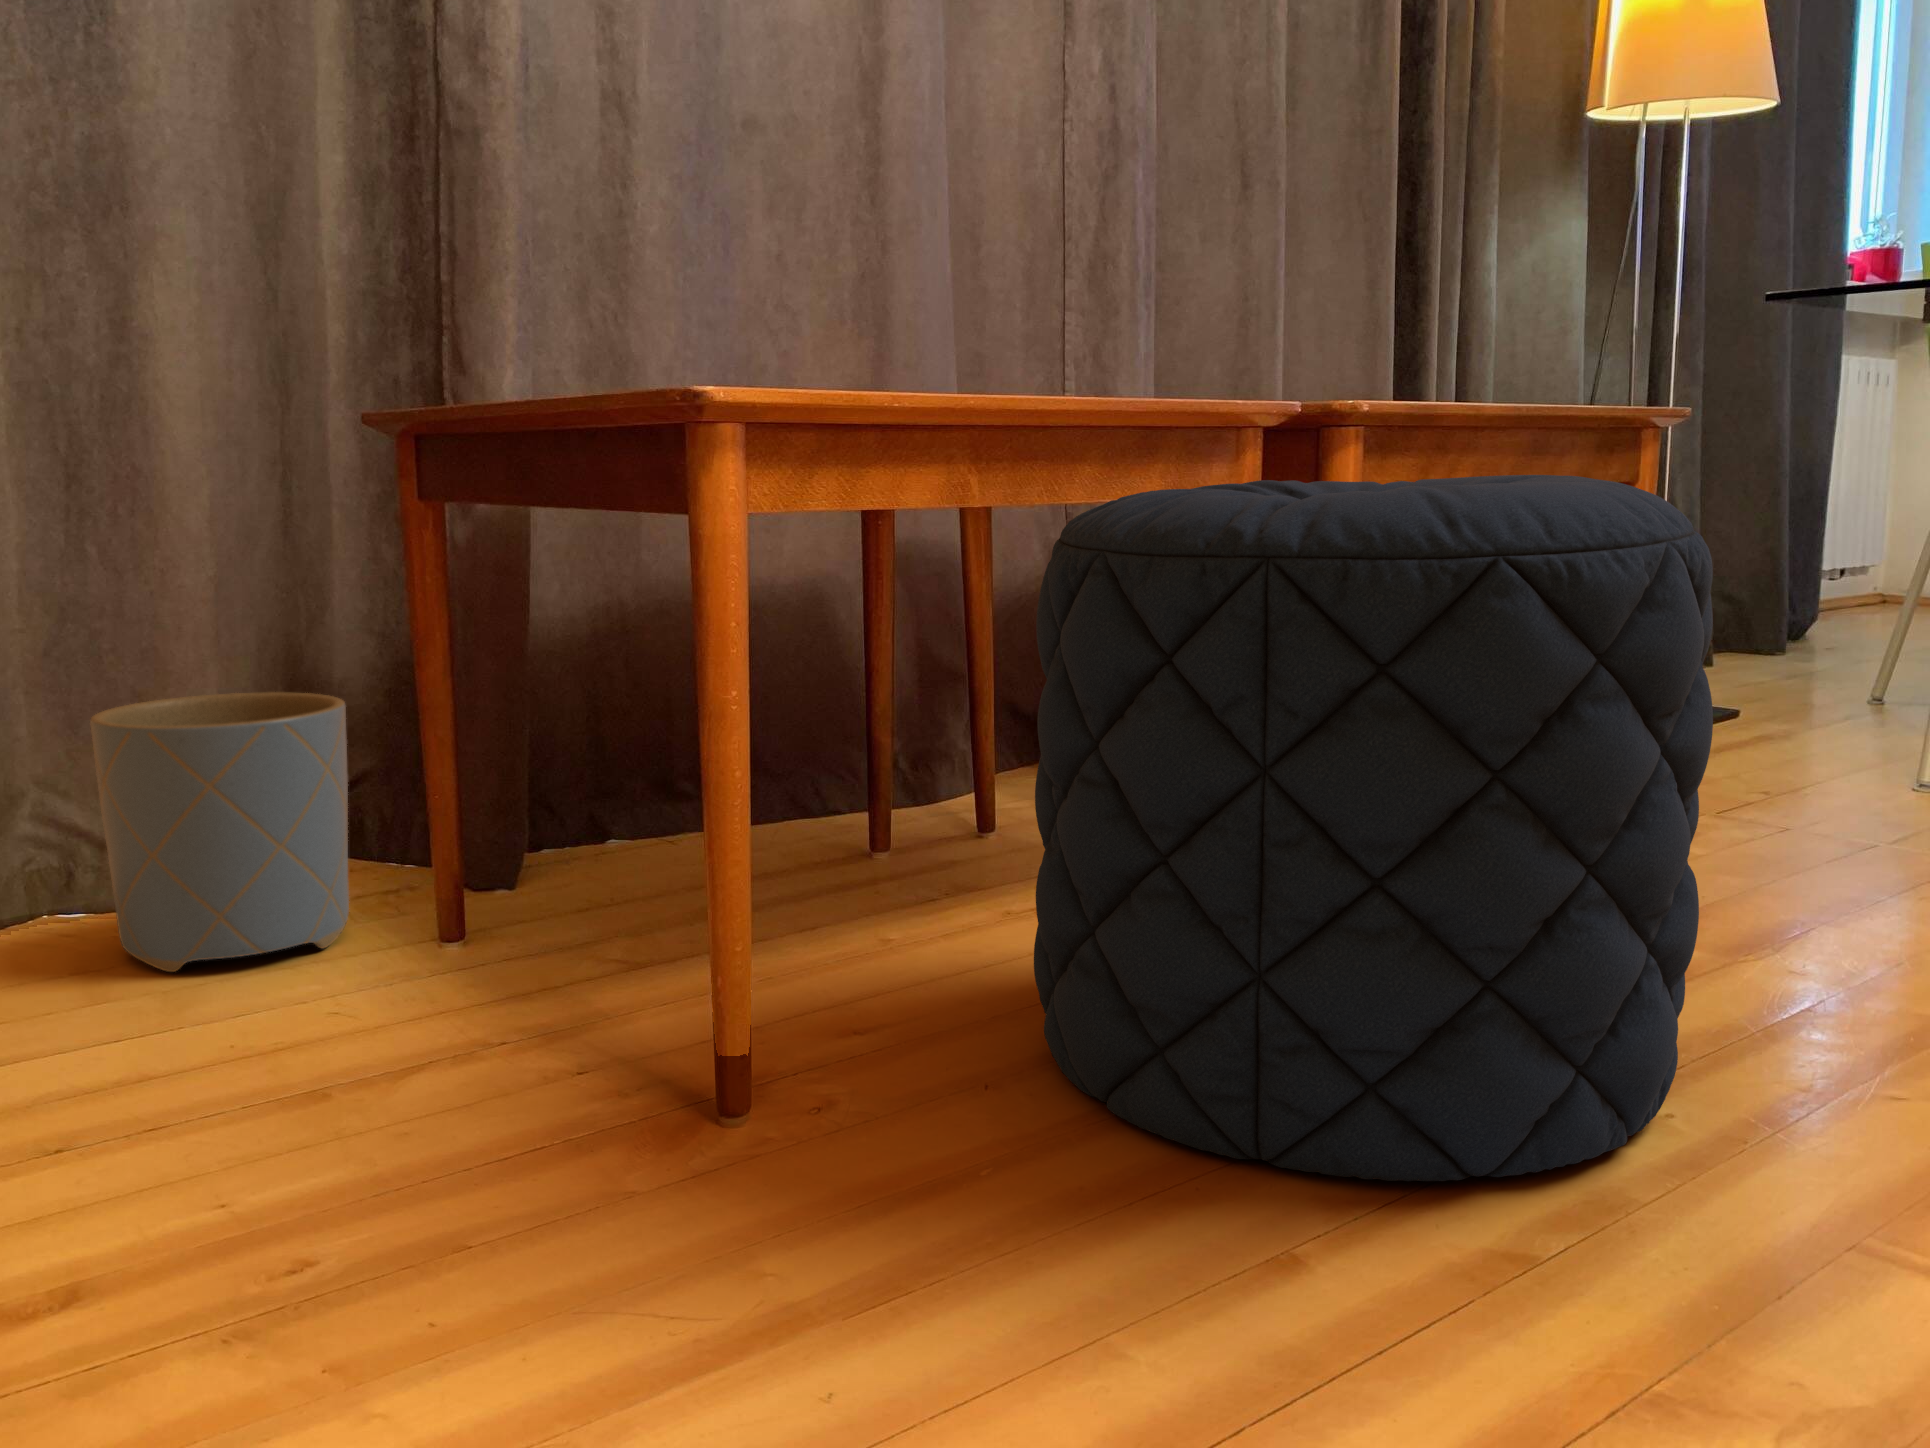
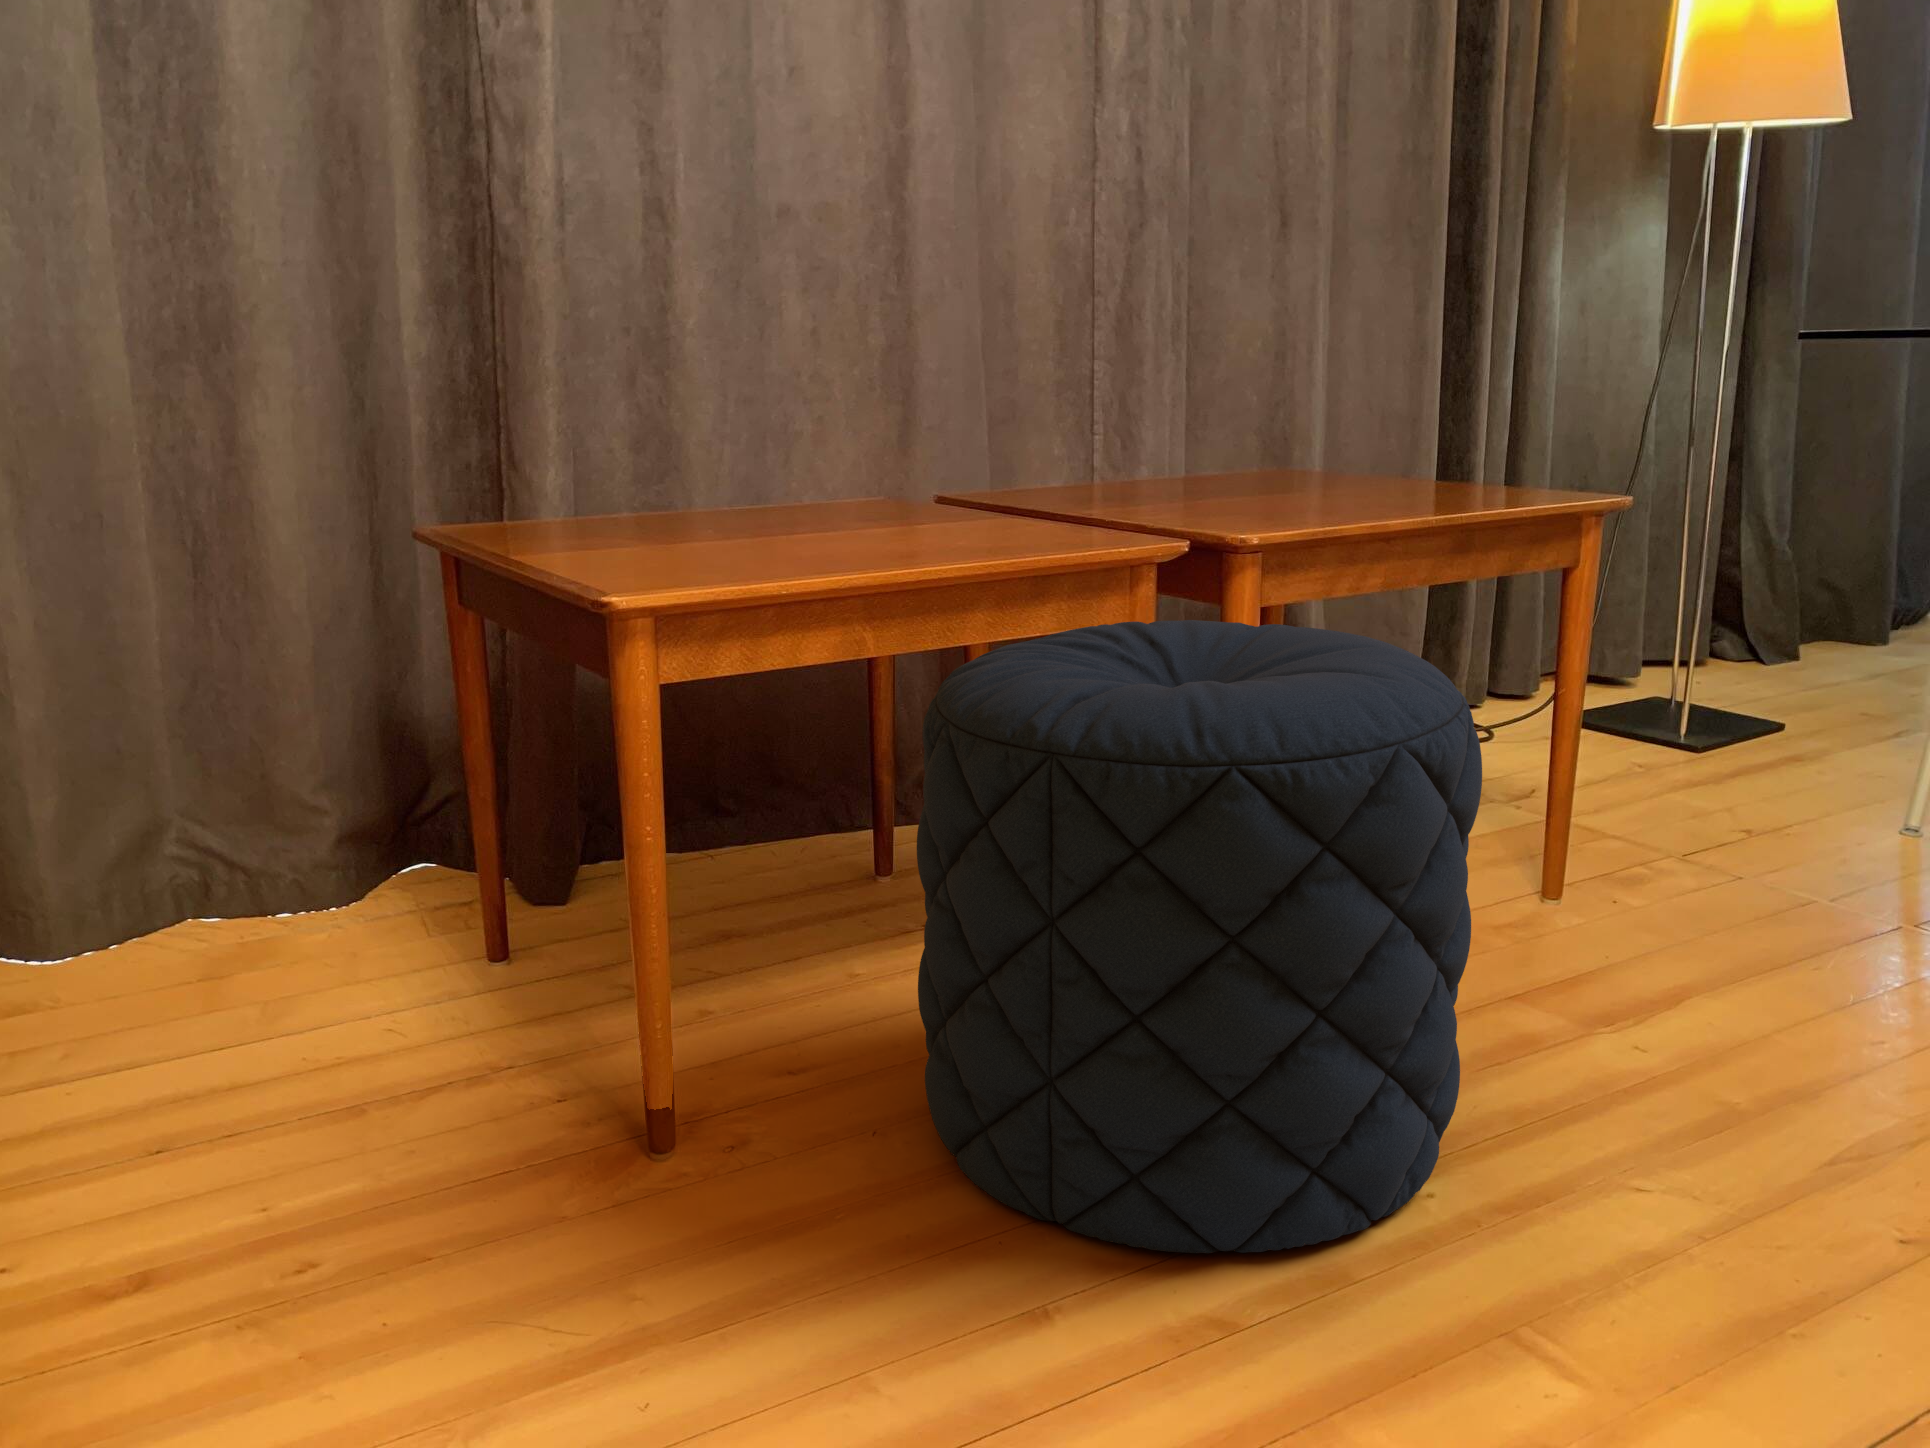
planter: present [90,692,349,972] -> none [209,744,419,982]

